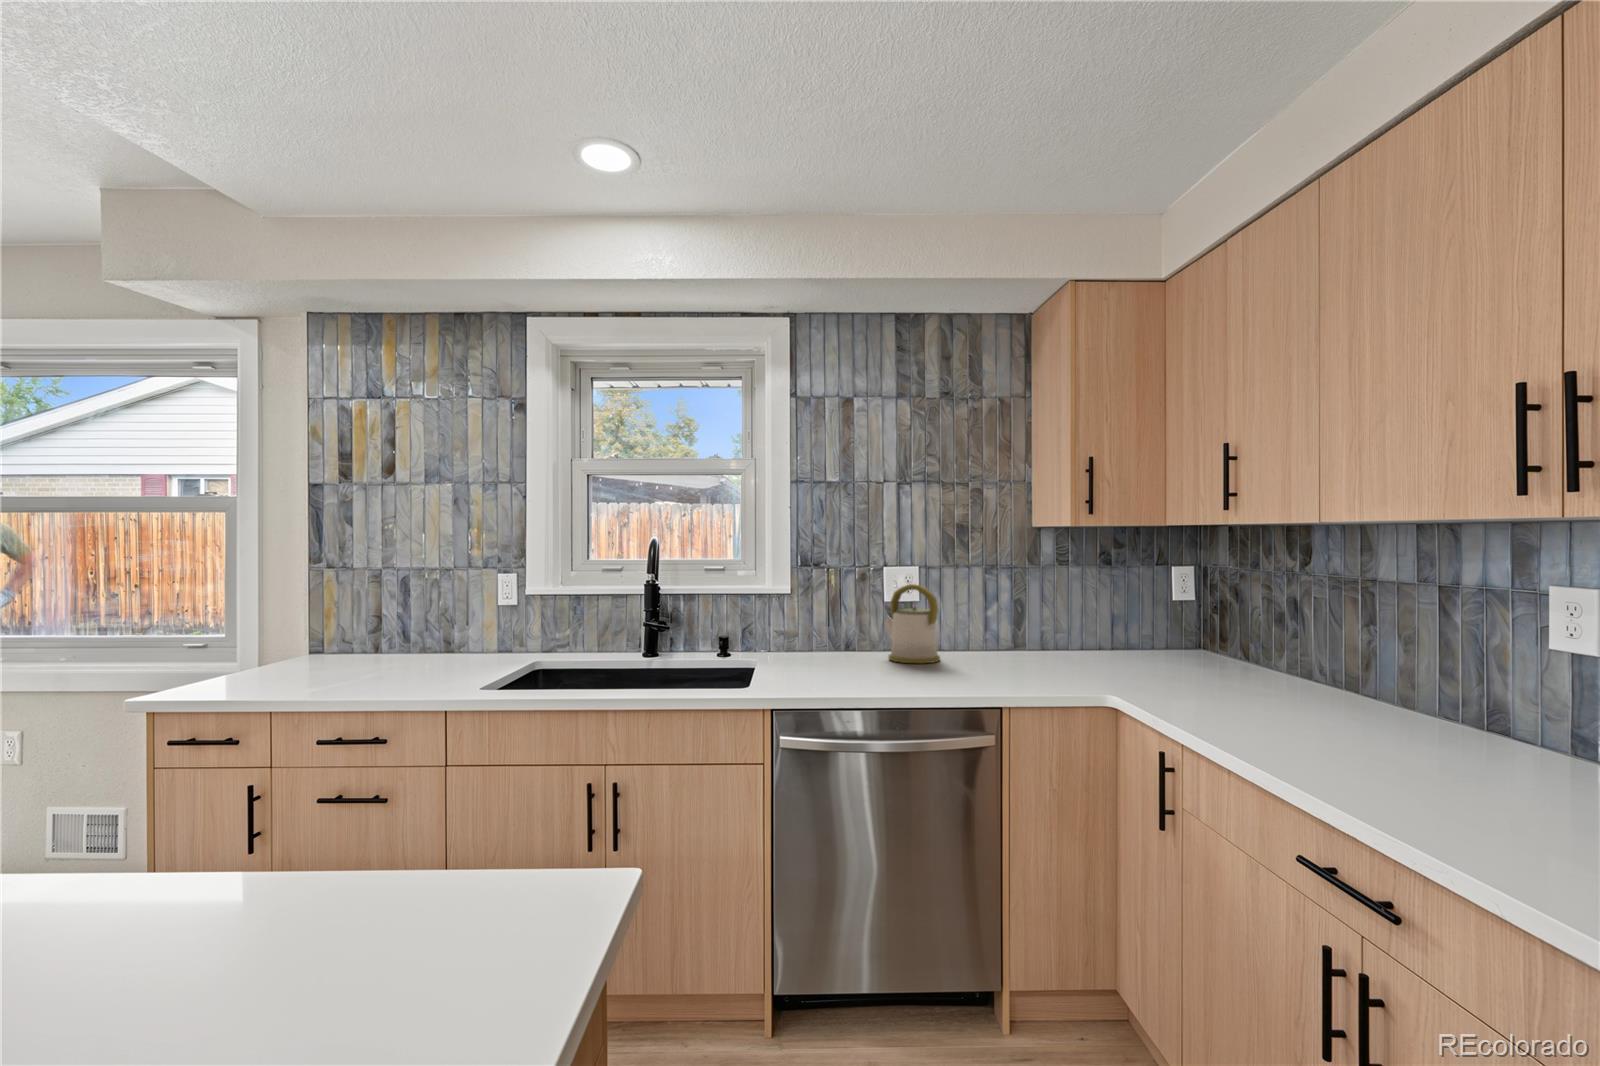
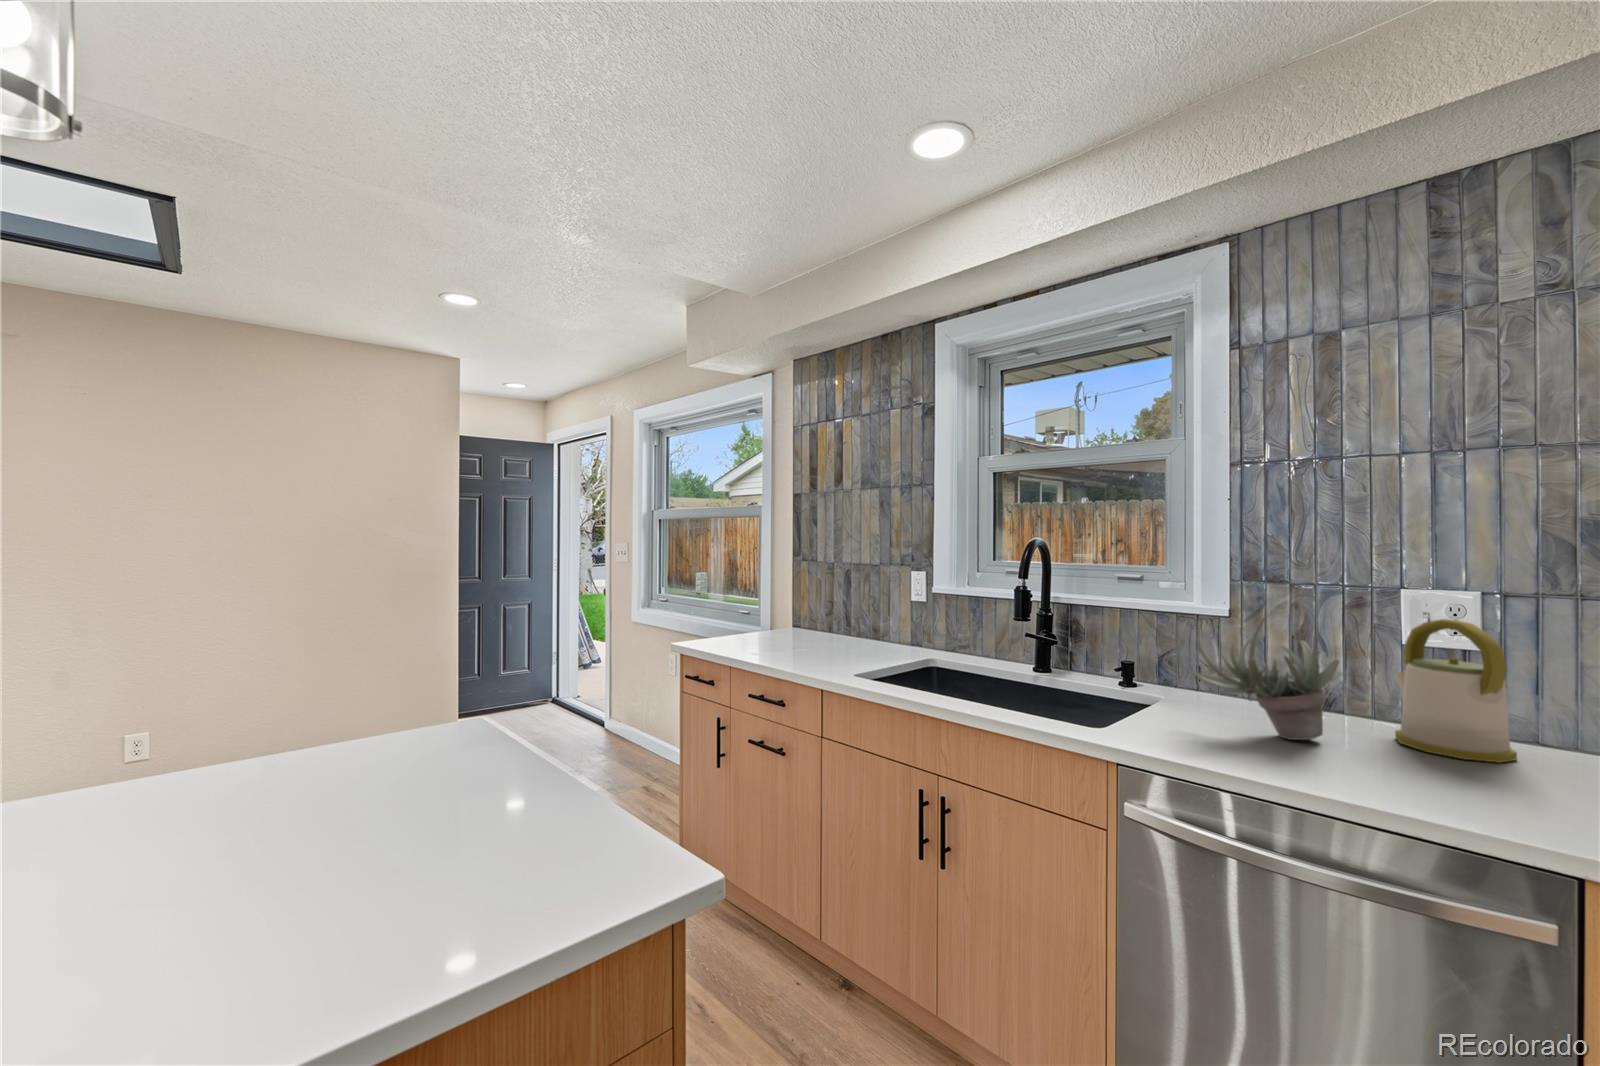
succulent plant: none [792,589,872,669] -> present [1191,616,1339,740]

